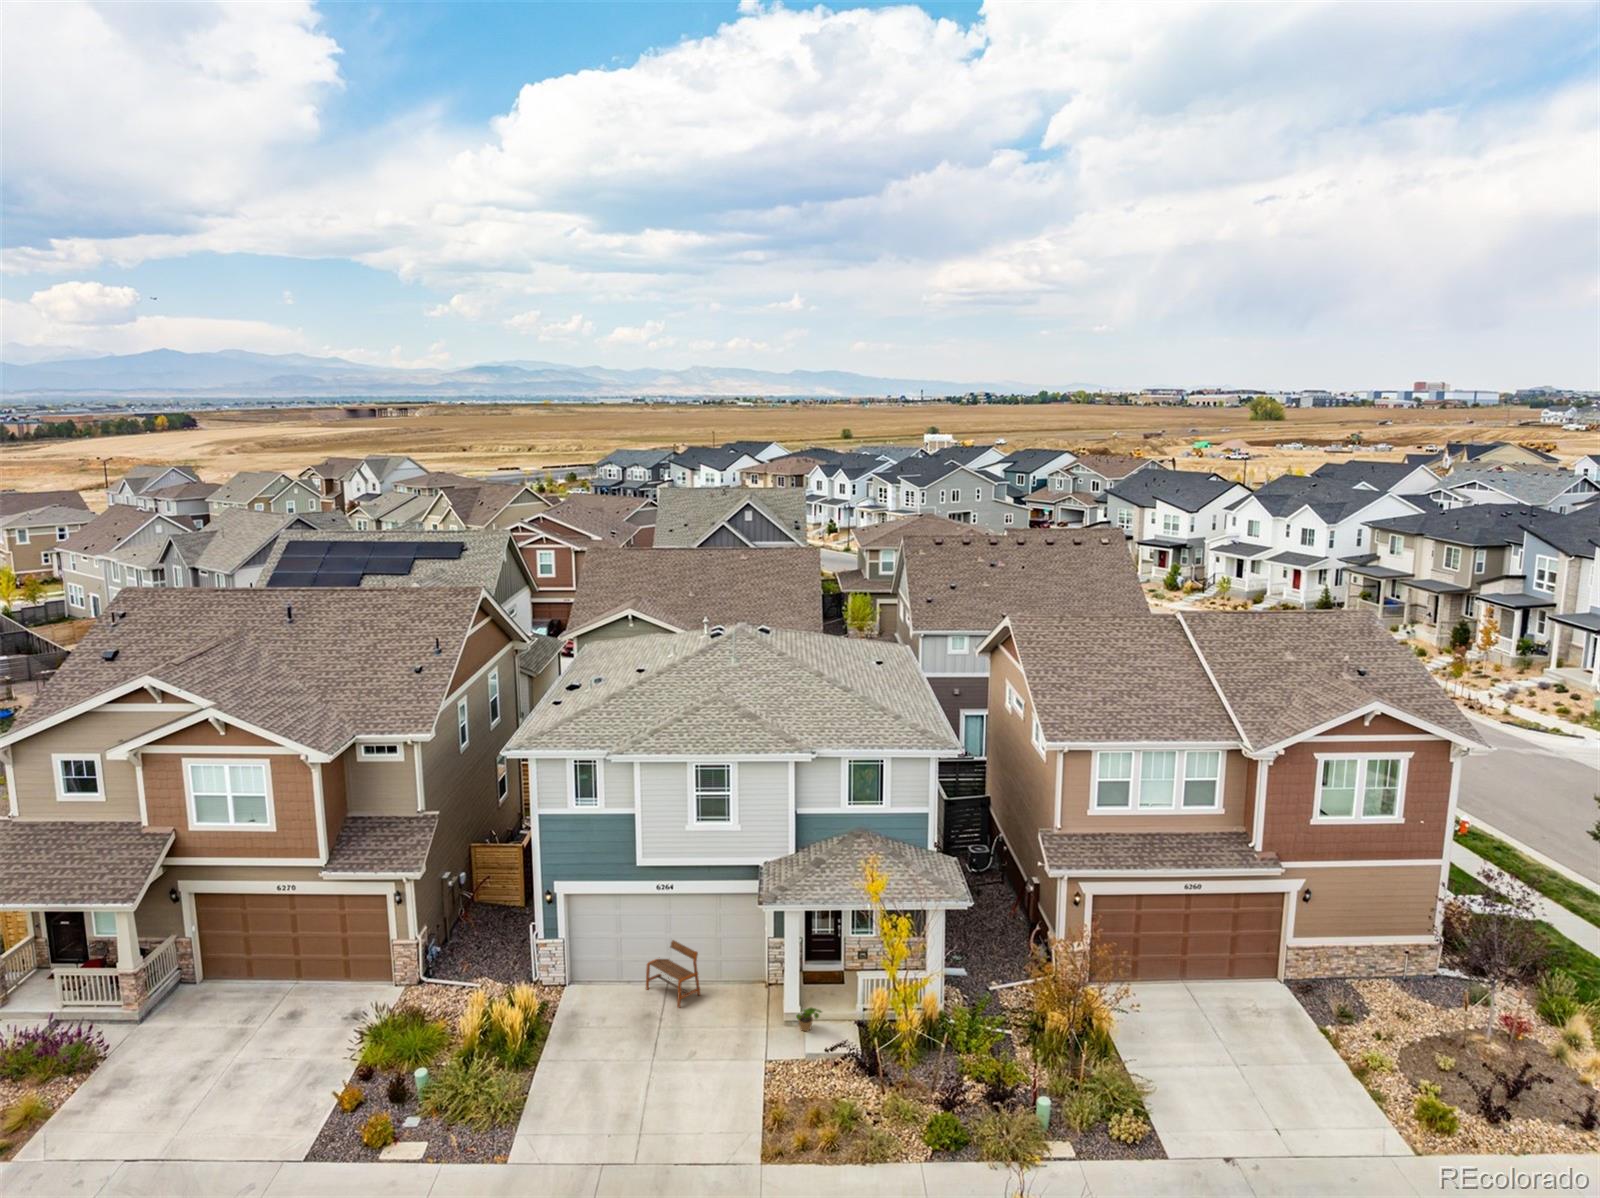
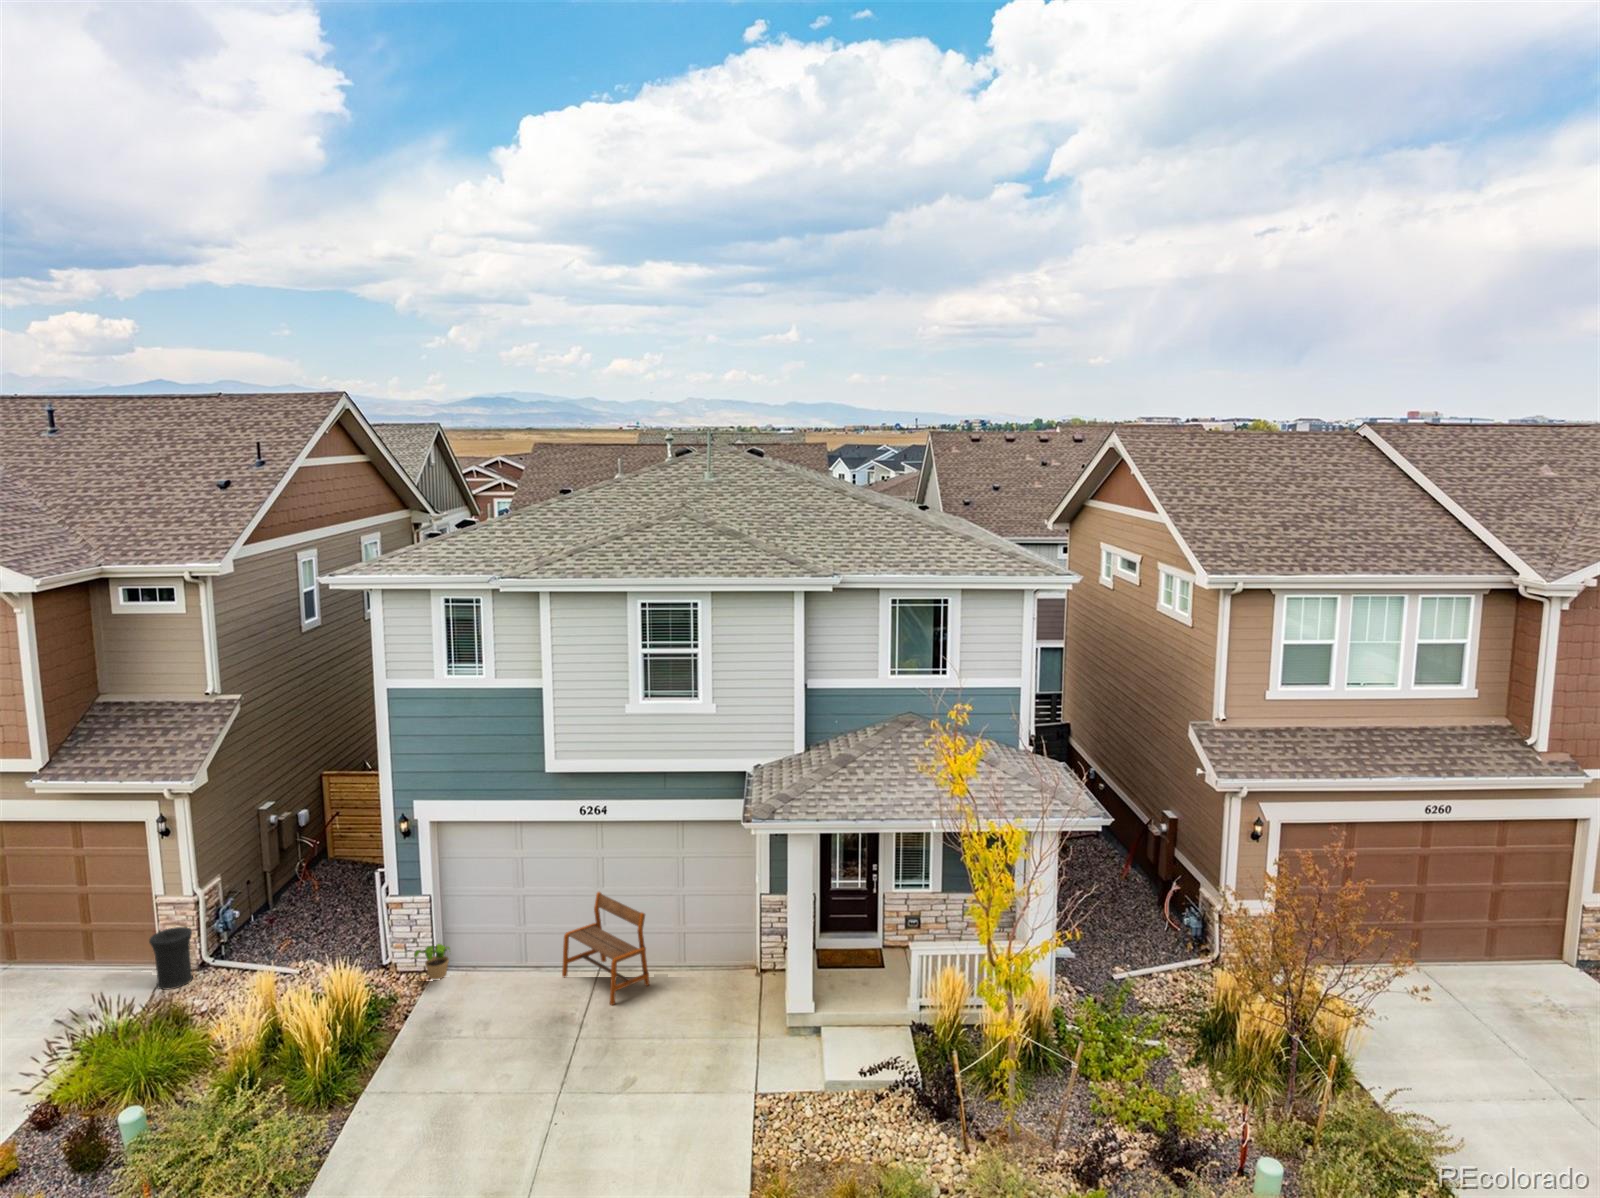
trash can: none [393,959,417,998] -> present [149,927,193,989]
potted plant: present [796,1007,821,1031] -> present [414,944,450,980]

